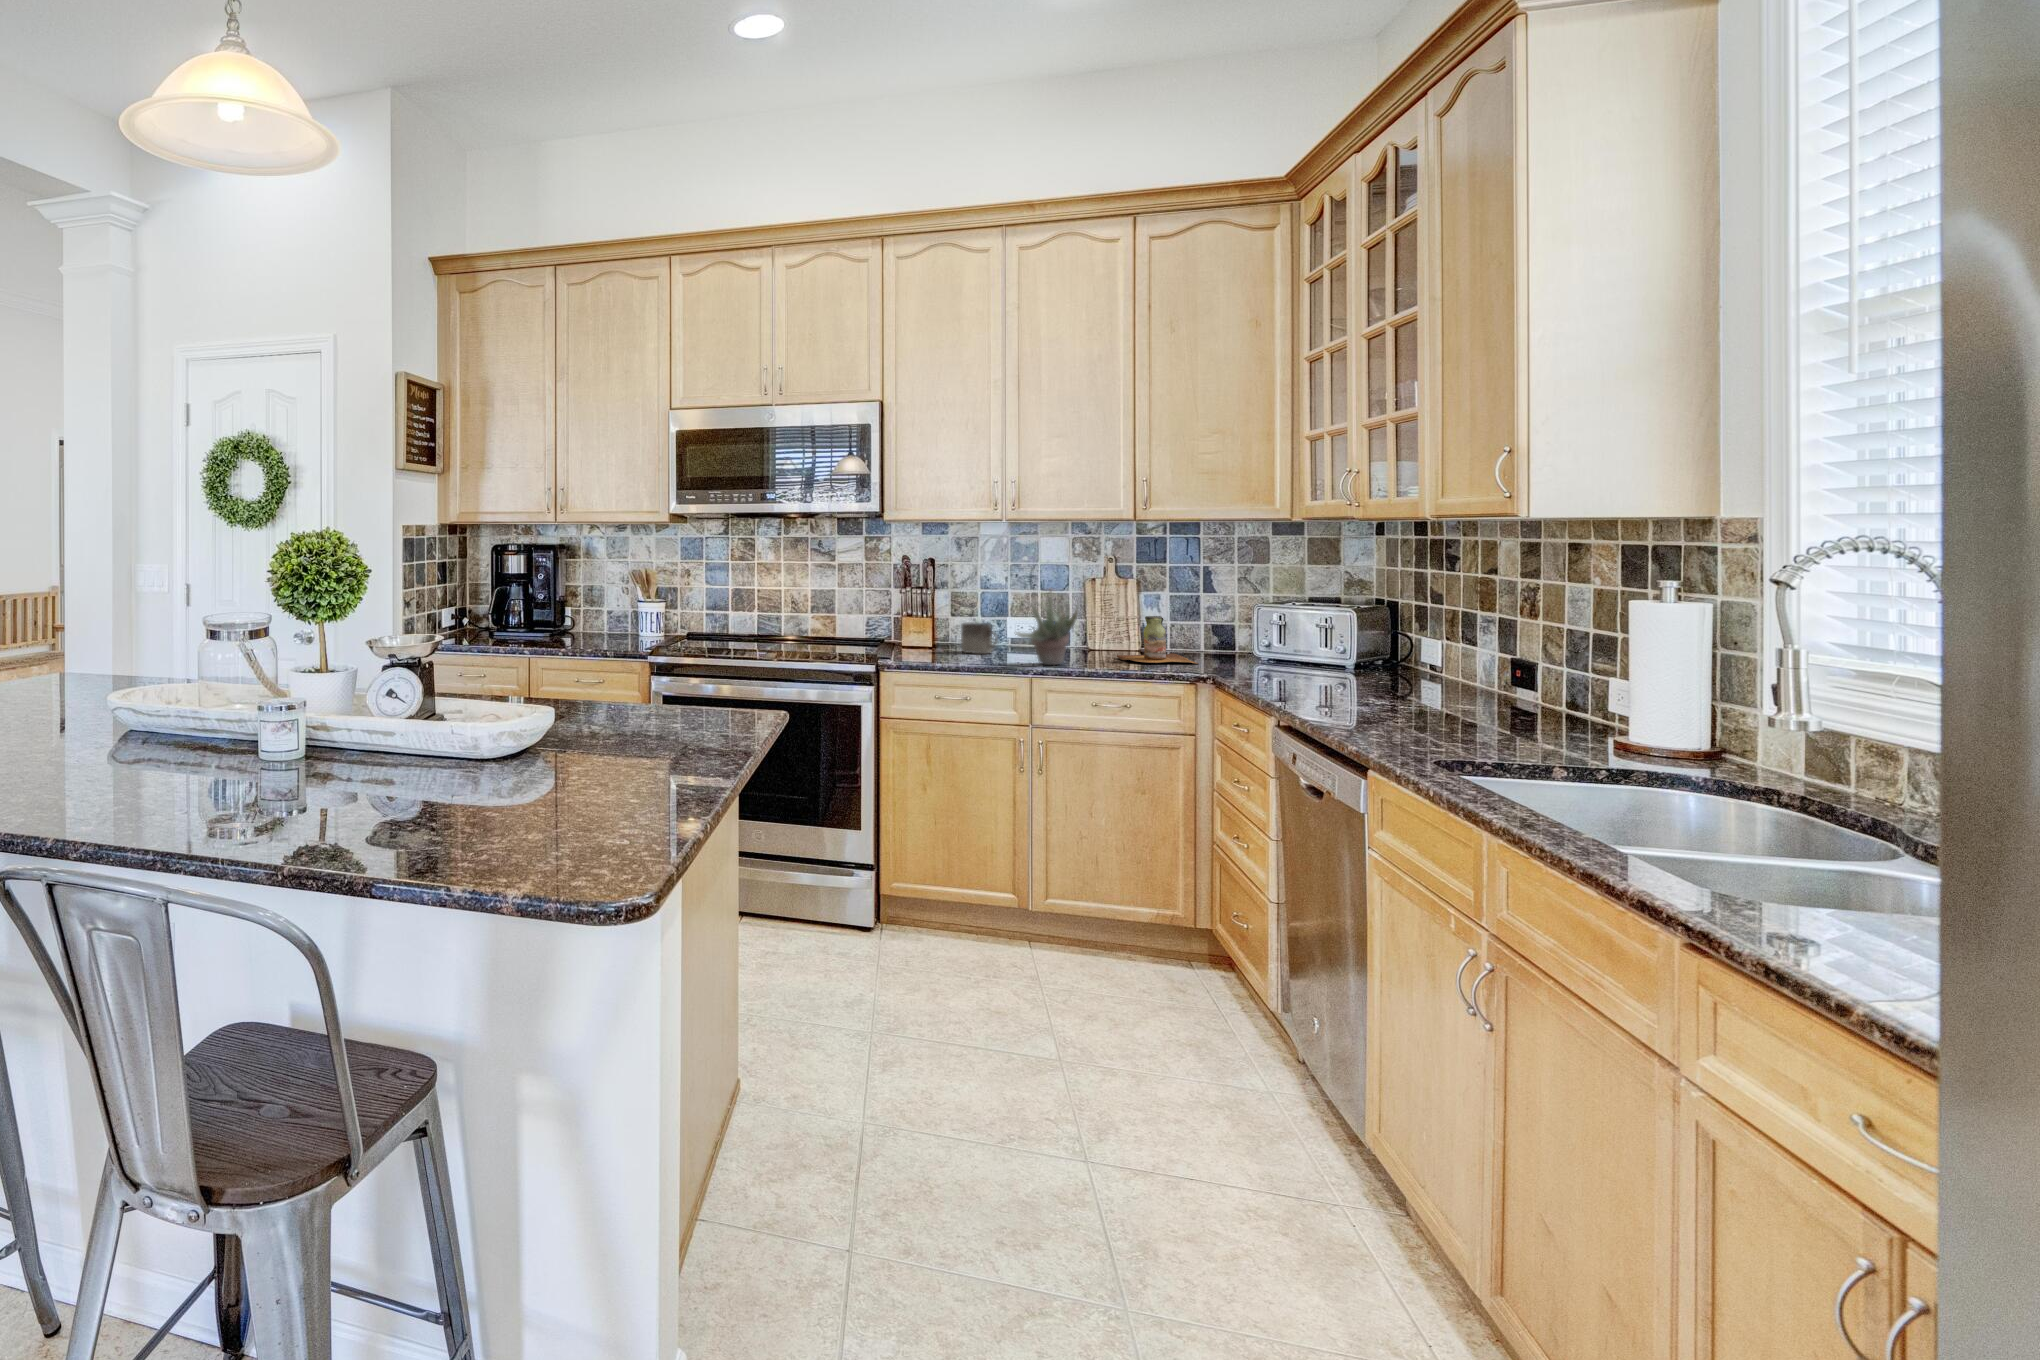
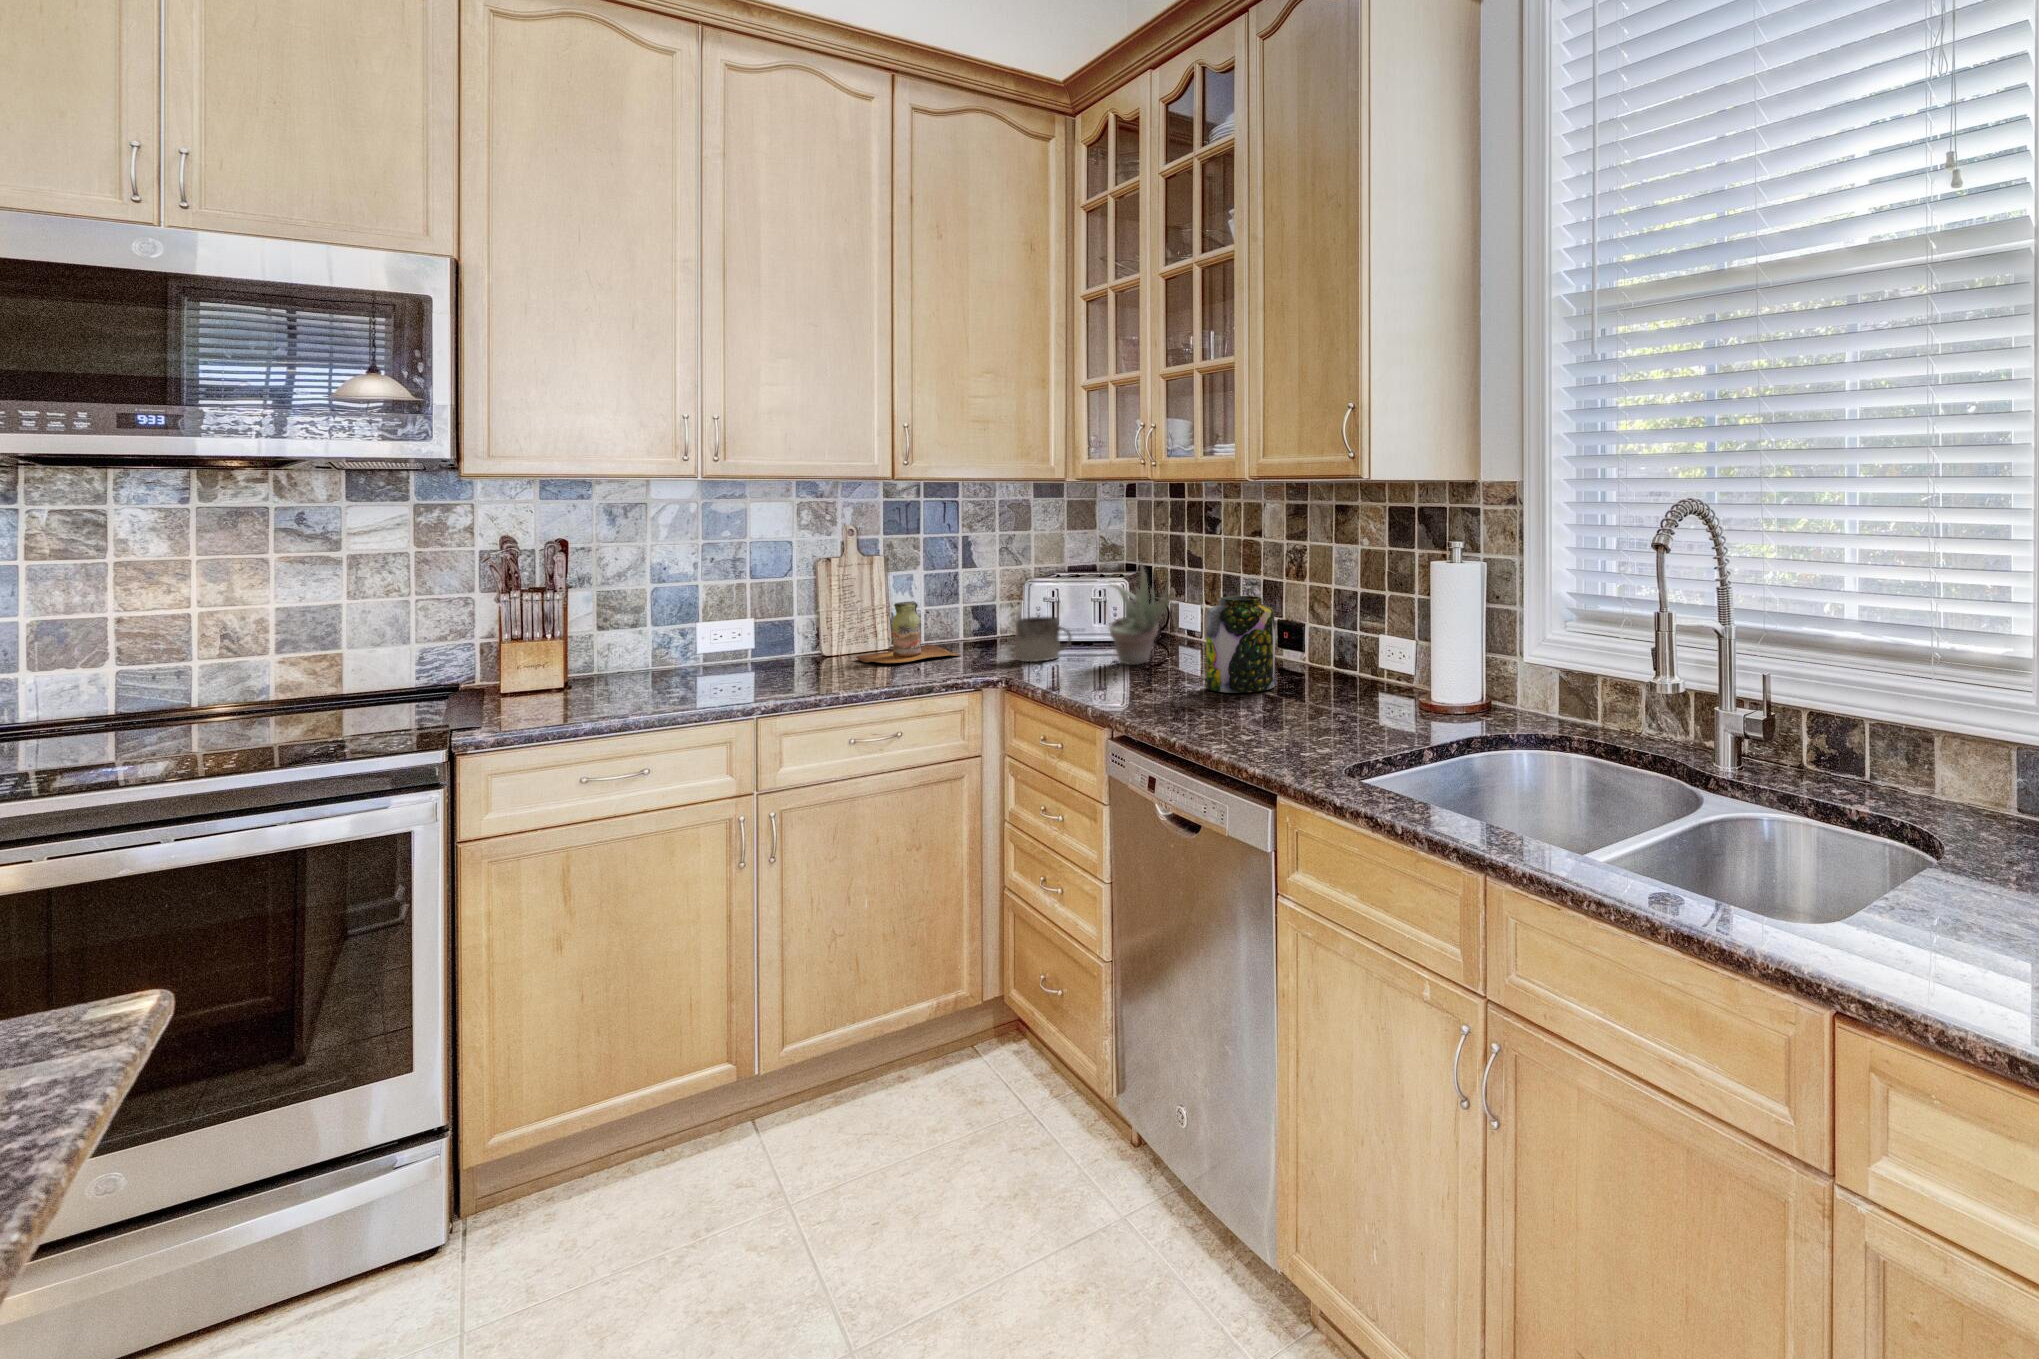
succulent plant: present [1016,591,1079,665] -> present [1109,564,1174,665]
mug: present [961,622,998,654] -> present [1016,617,1071,662]
jar: none [1412,628,1488,715] -> present [1206,596,1275,693]

